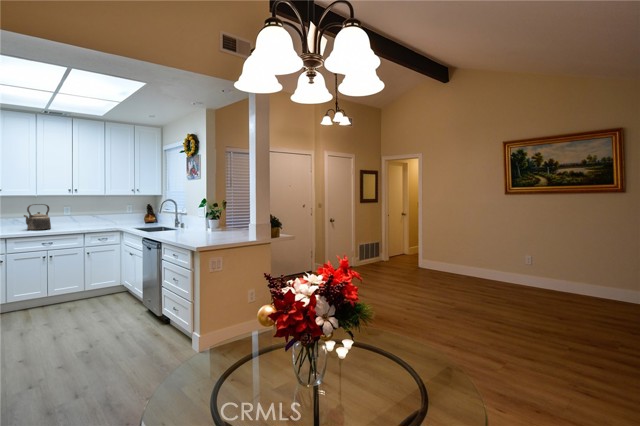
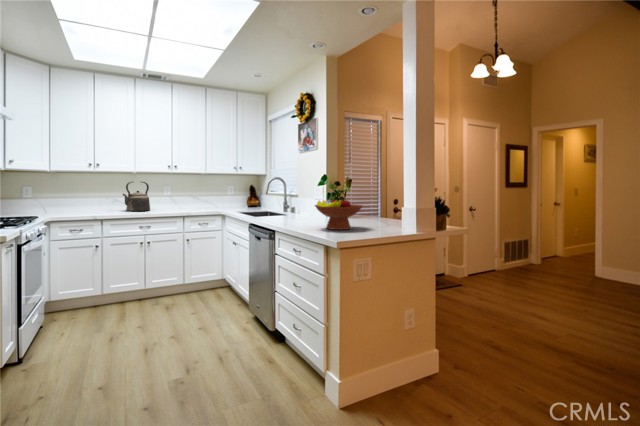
fruit bowl: none [187,218,223,240] -> present [315,197,363,230]

